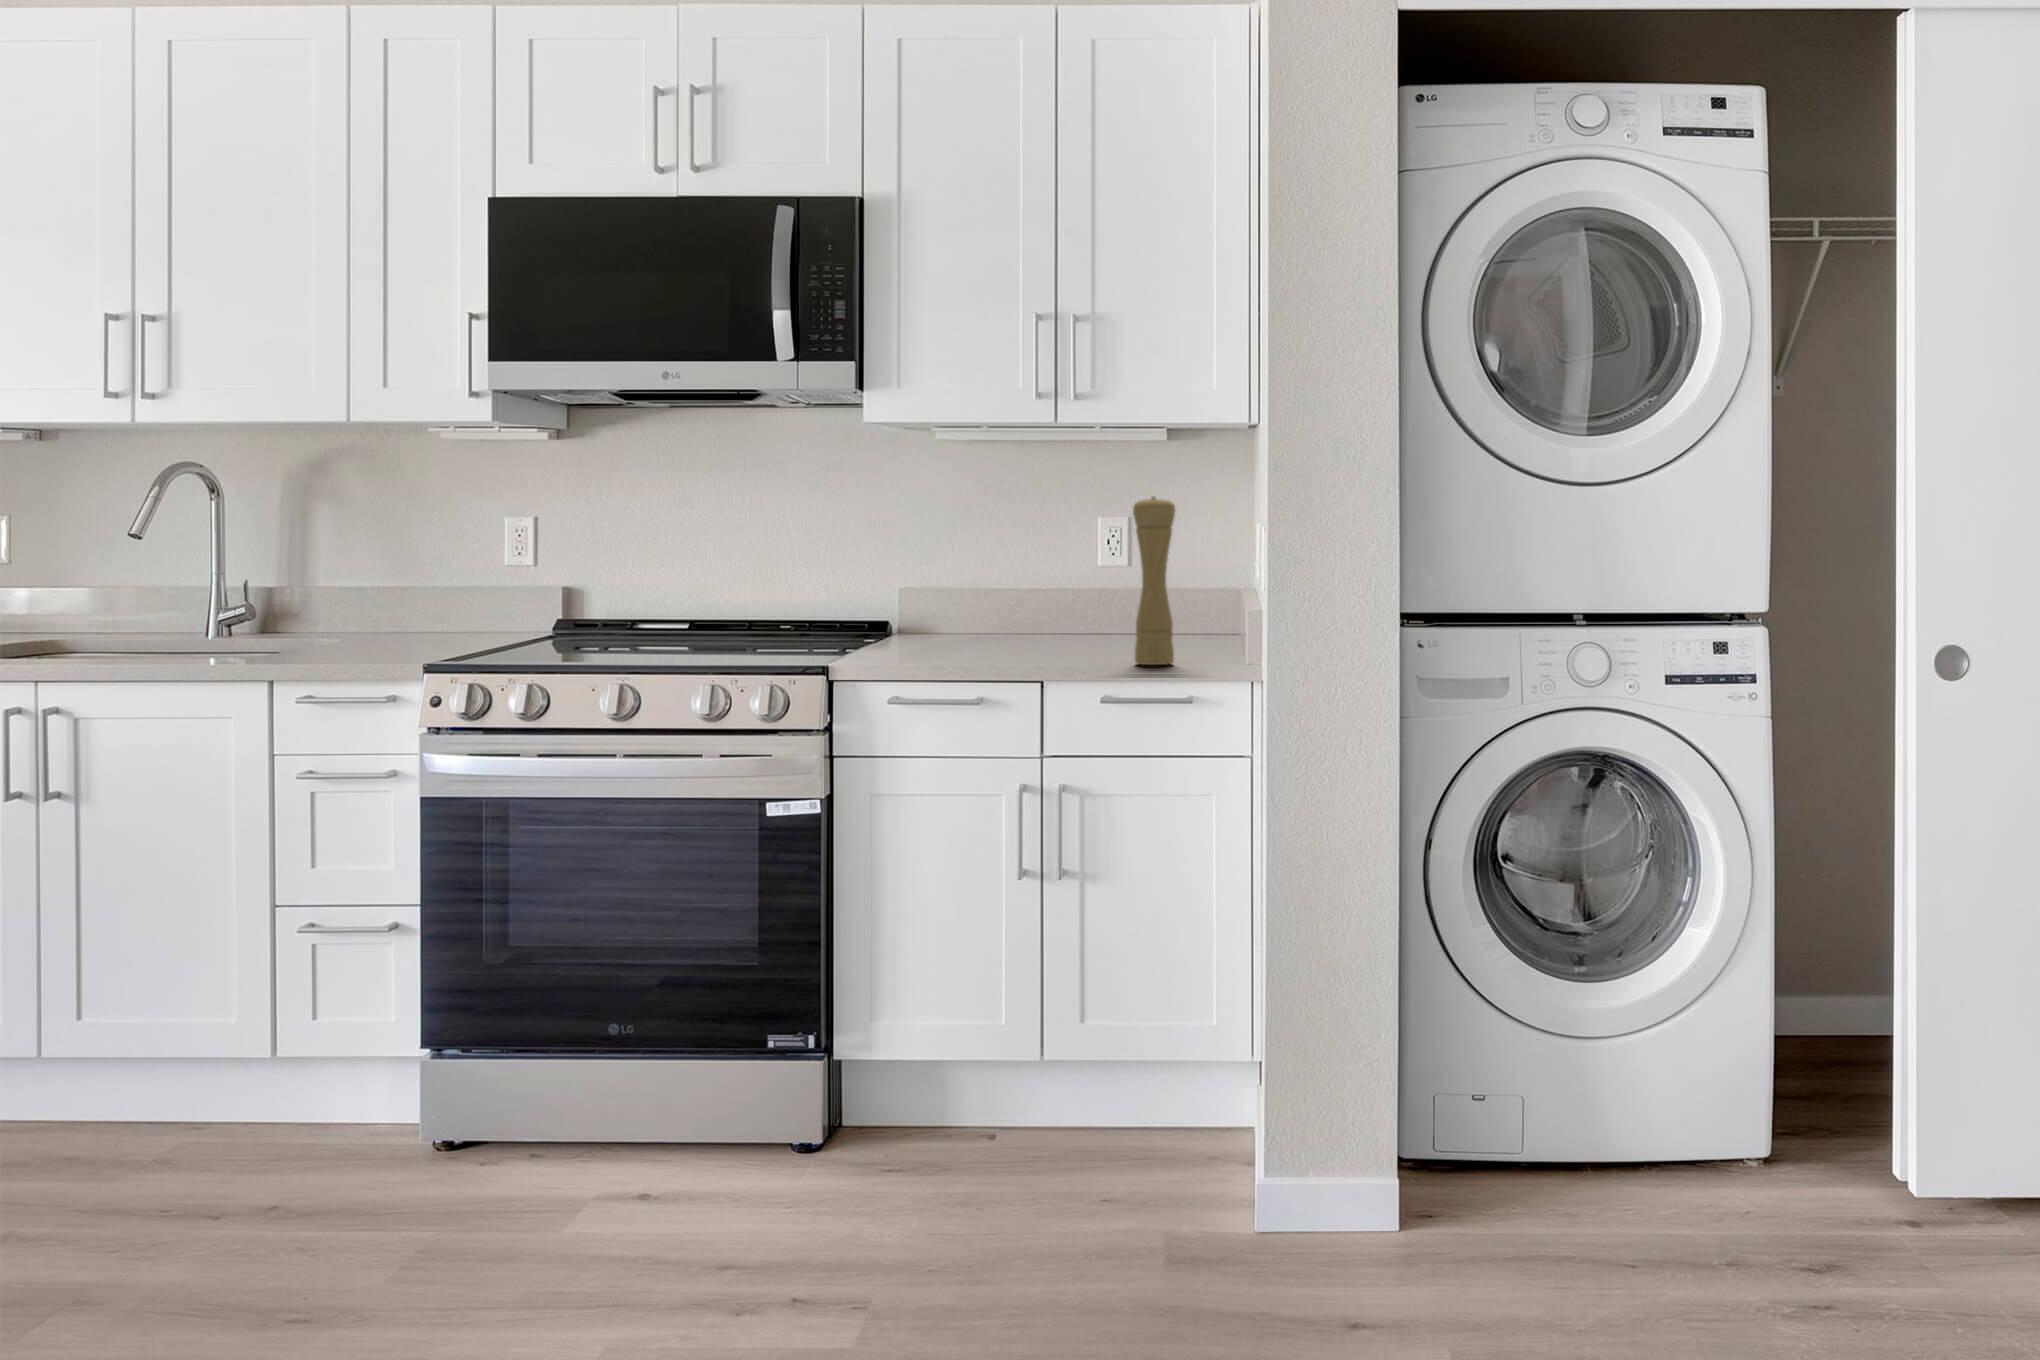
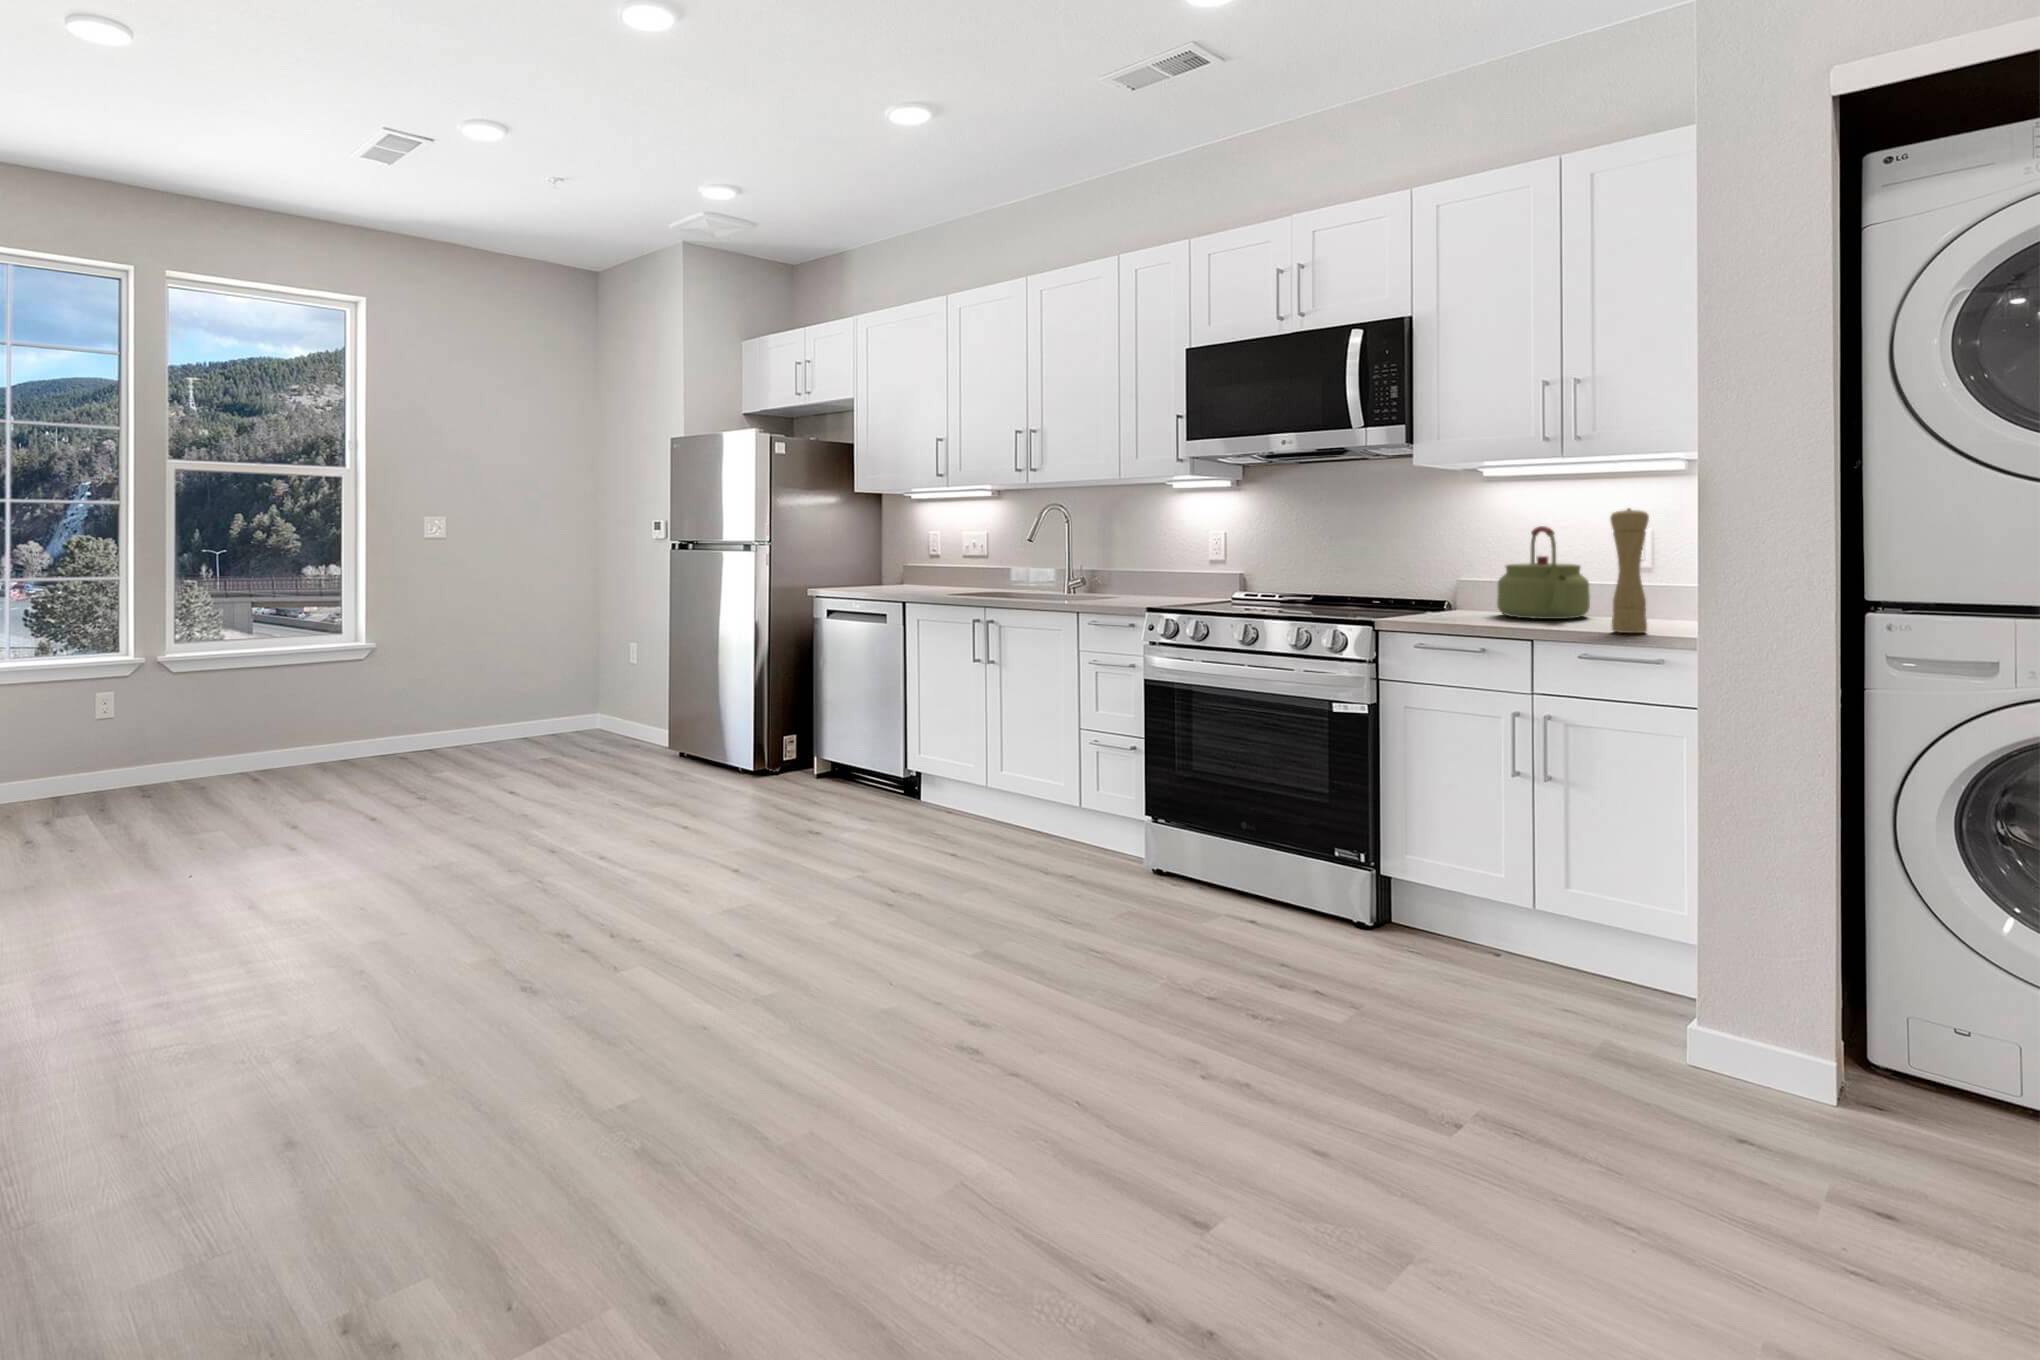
kettle: none [975,520,1085,650] -> present [1497,526,1590,619]

